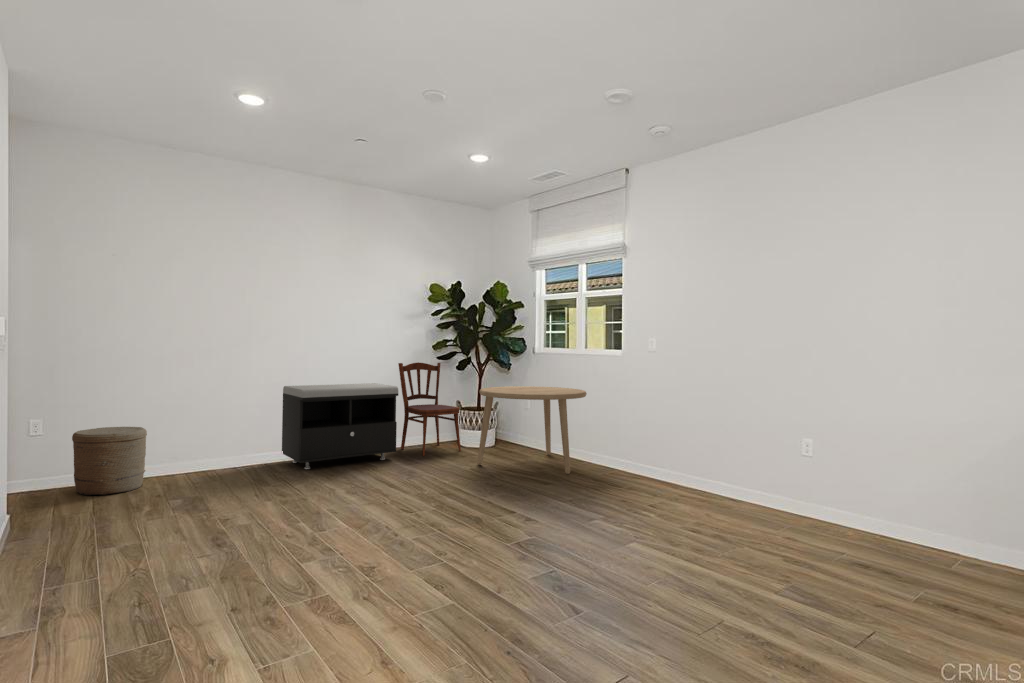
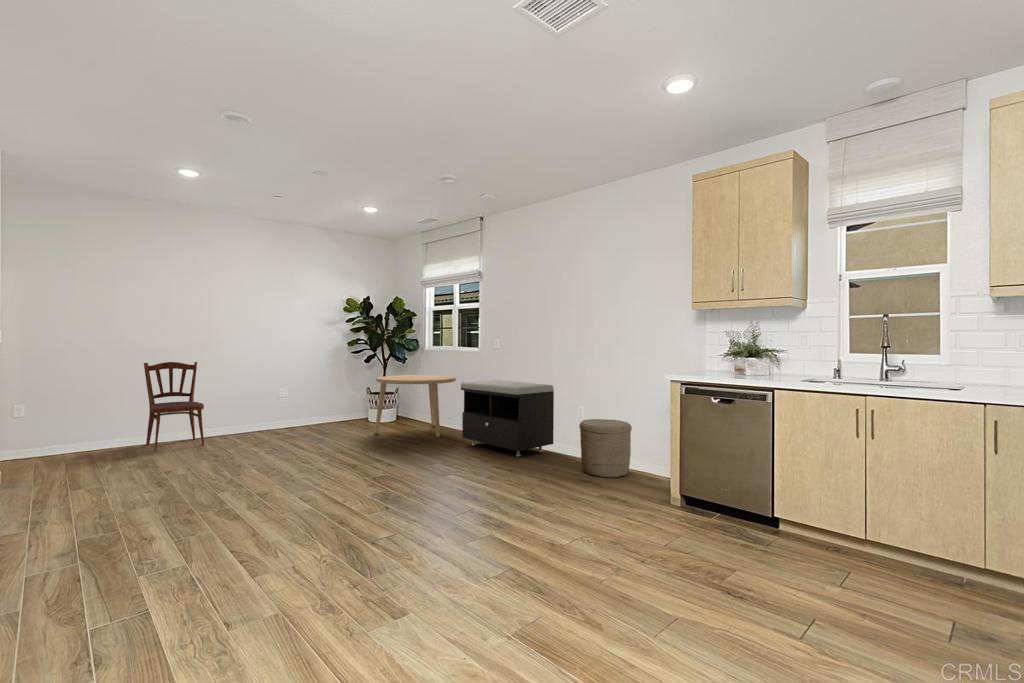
dining chair: present [398,362,461,456] -> present [144,362,204,452]
storage bench: present [282,383,398,469] -> present [461,380,554,456]
woven basket: present [72,427,147,495] -> present [579,419,632,477]

